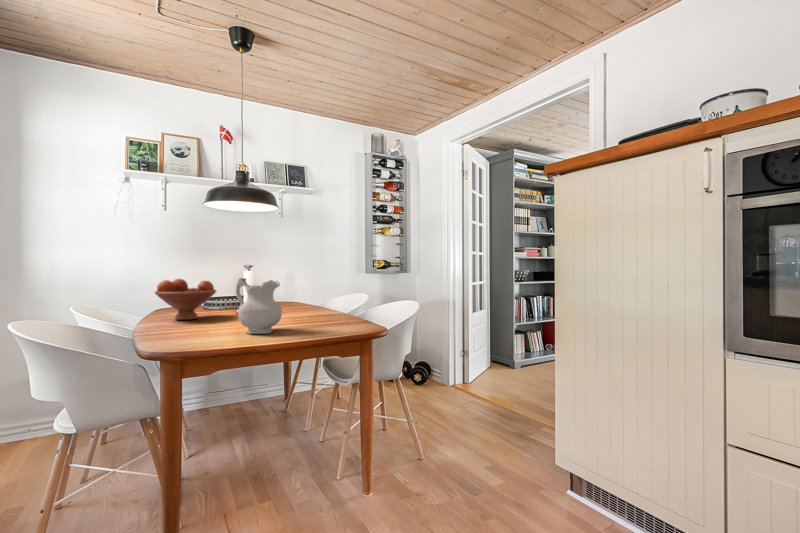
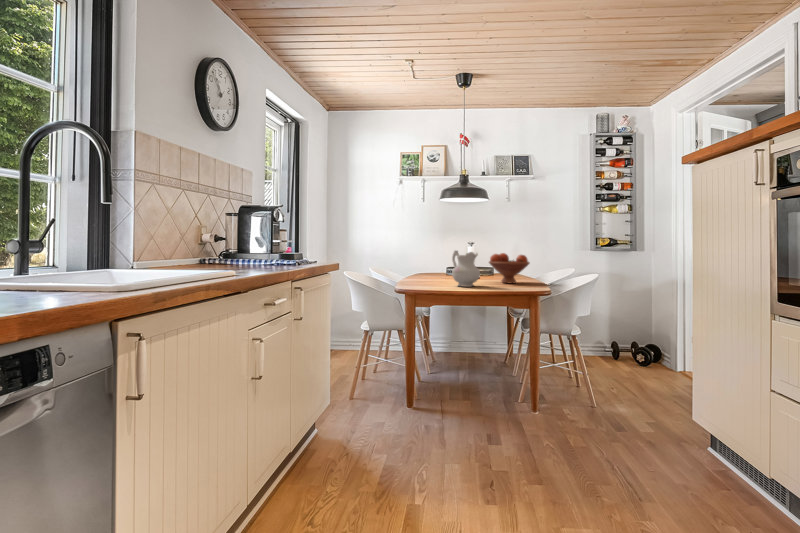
fruit bowl: present [155,279,216,320] -> present [489,253,530,283]

